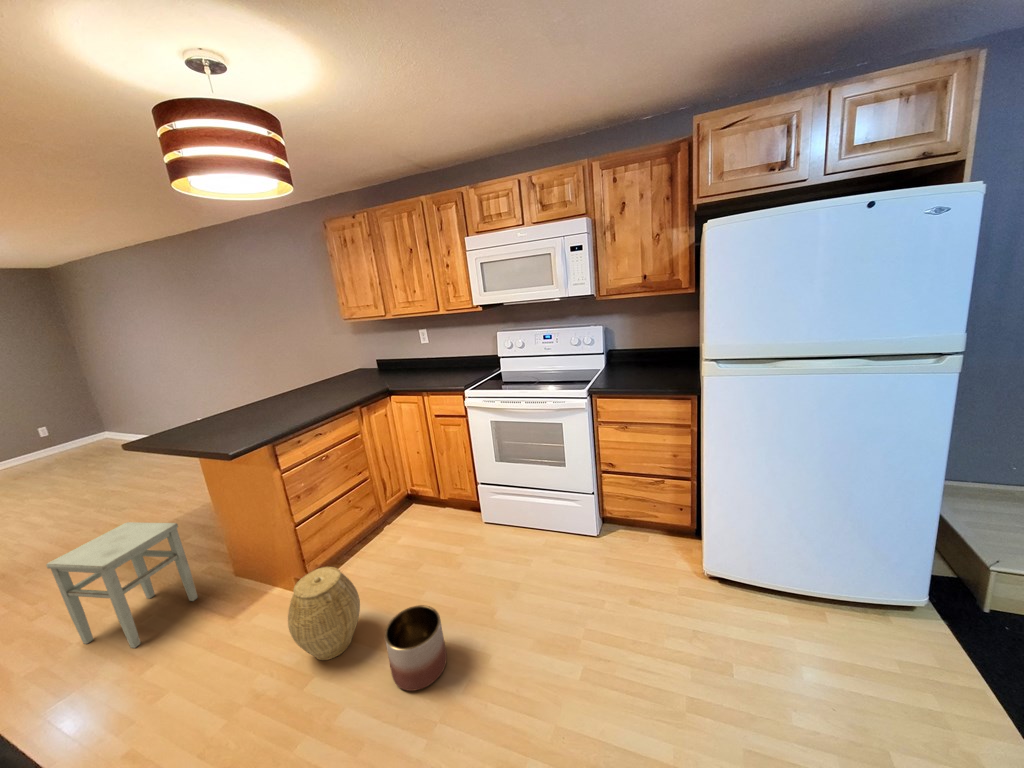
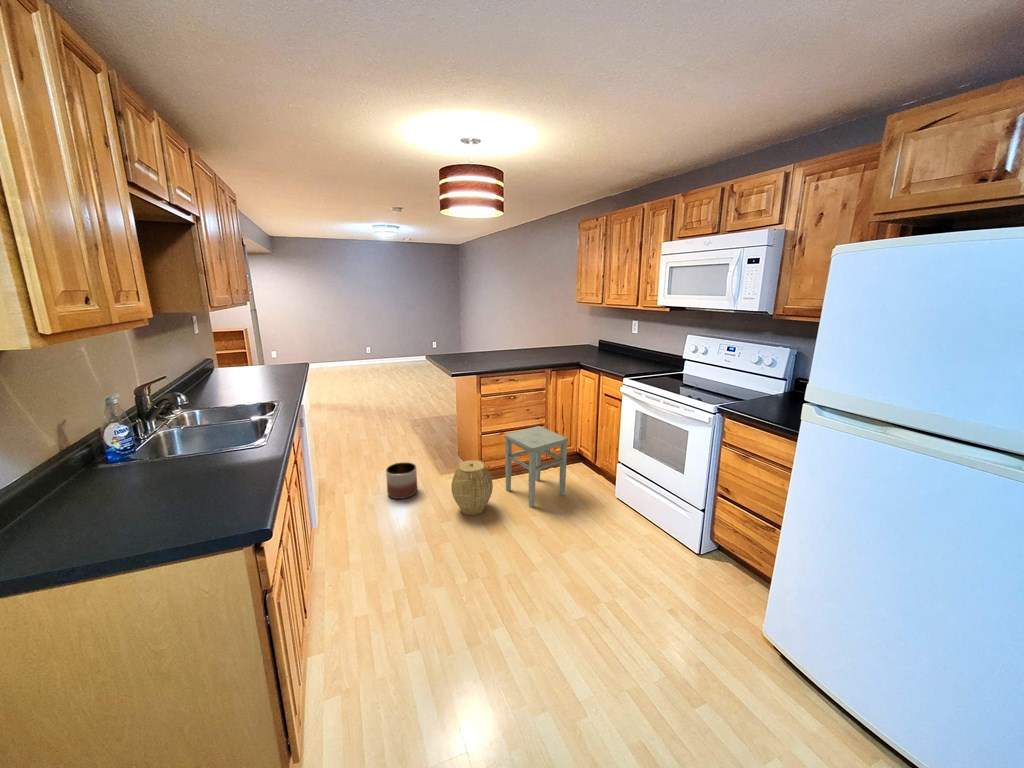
stool: present [46,522,198,648] -> present [504,426,568,508]
planter: present [385,605,447,691] -> present [386,462,418,499]

